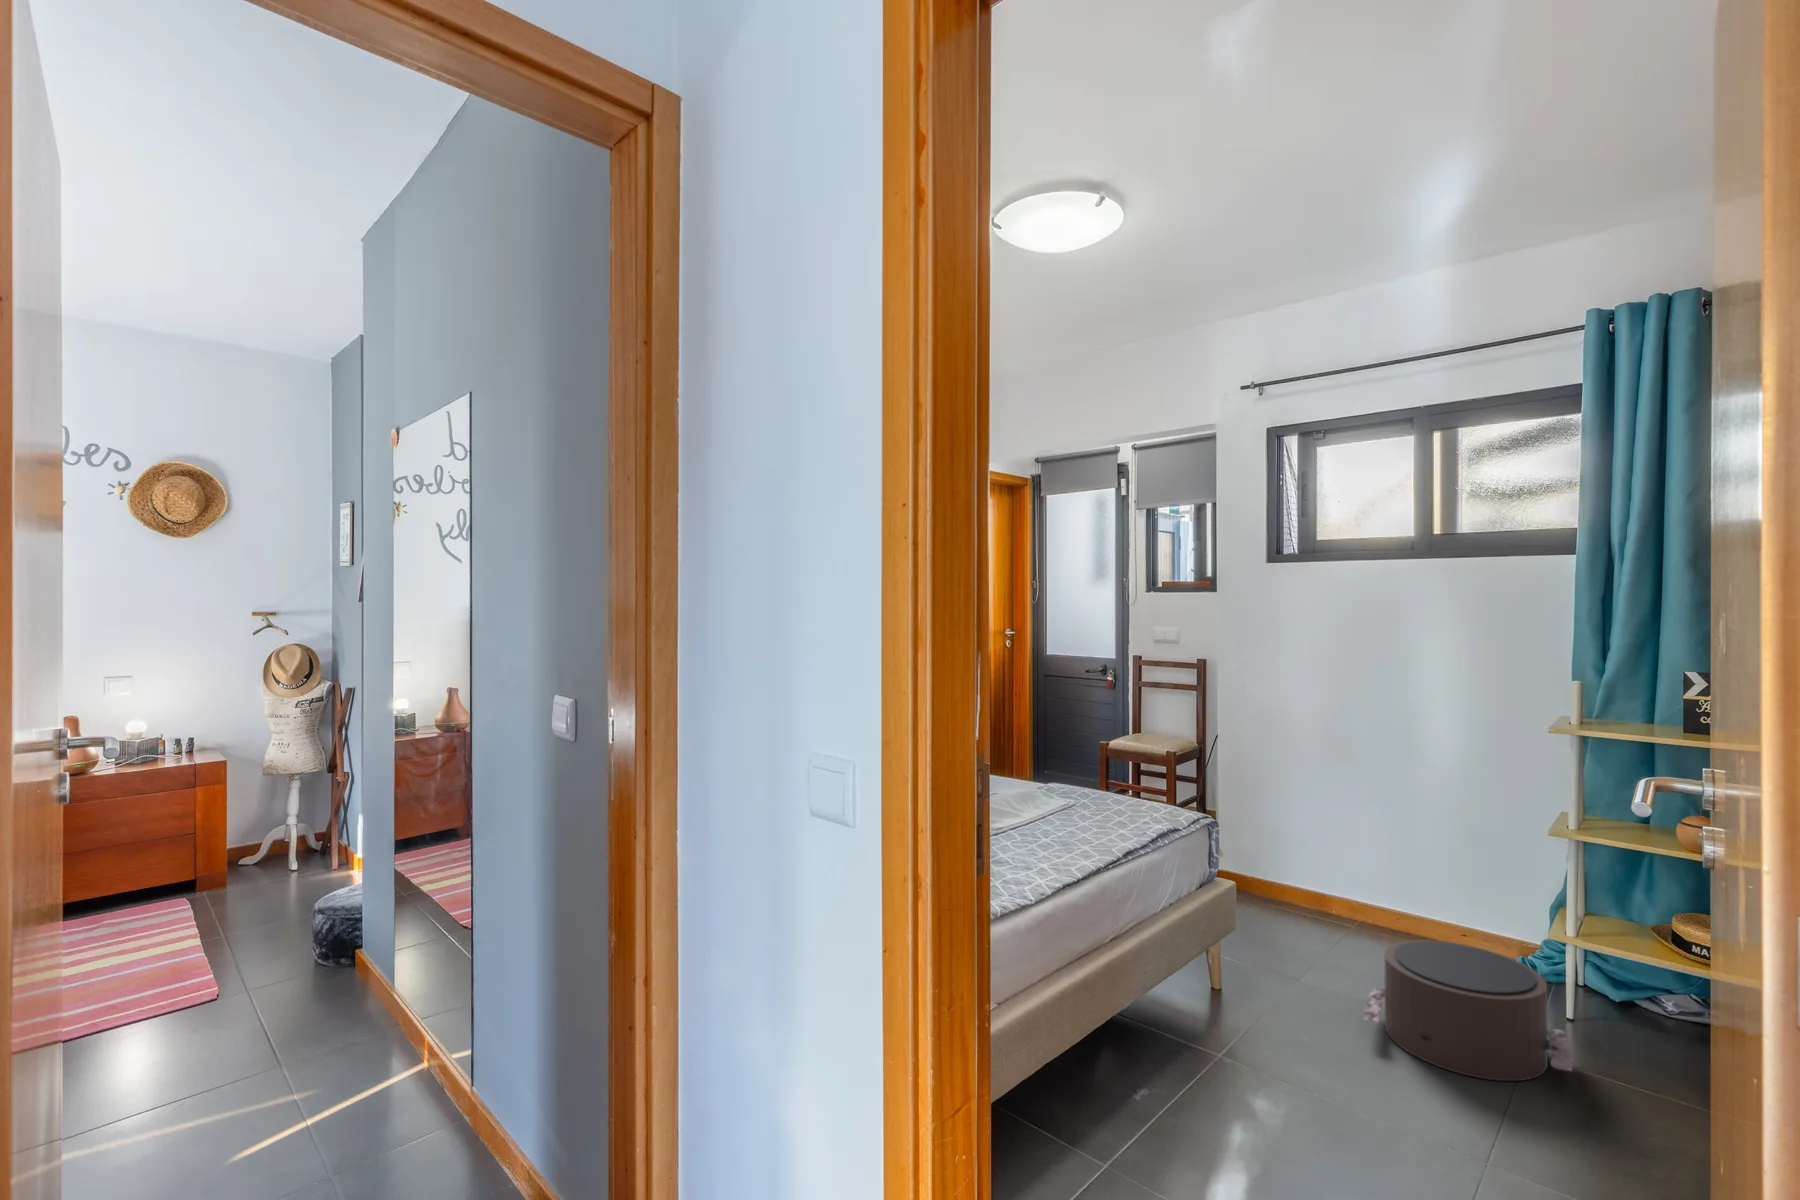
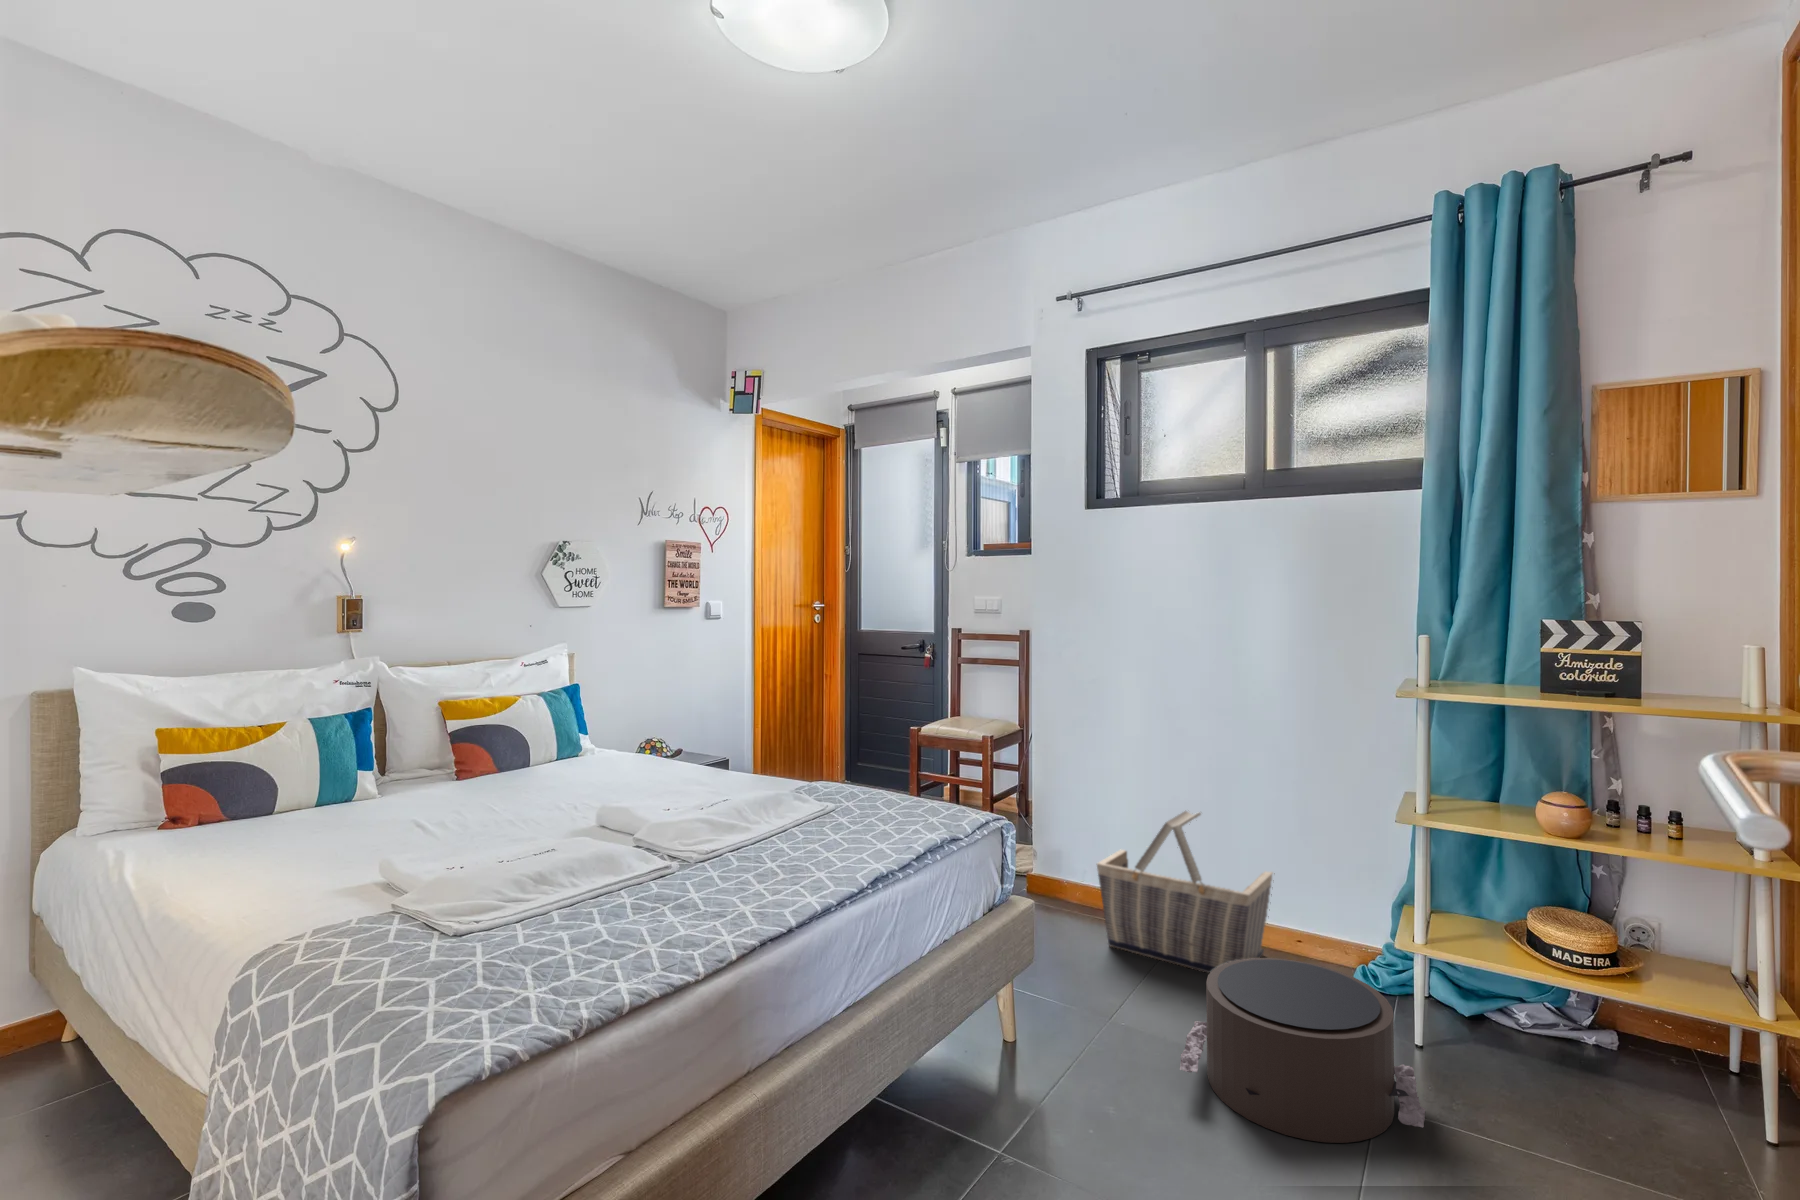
basket: none [1277,820,1439,965] -> present [1097,811,1273,973]

